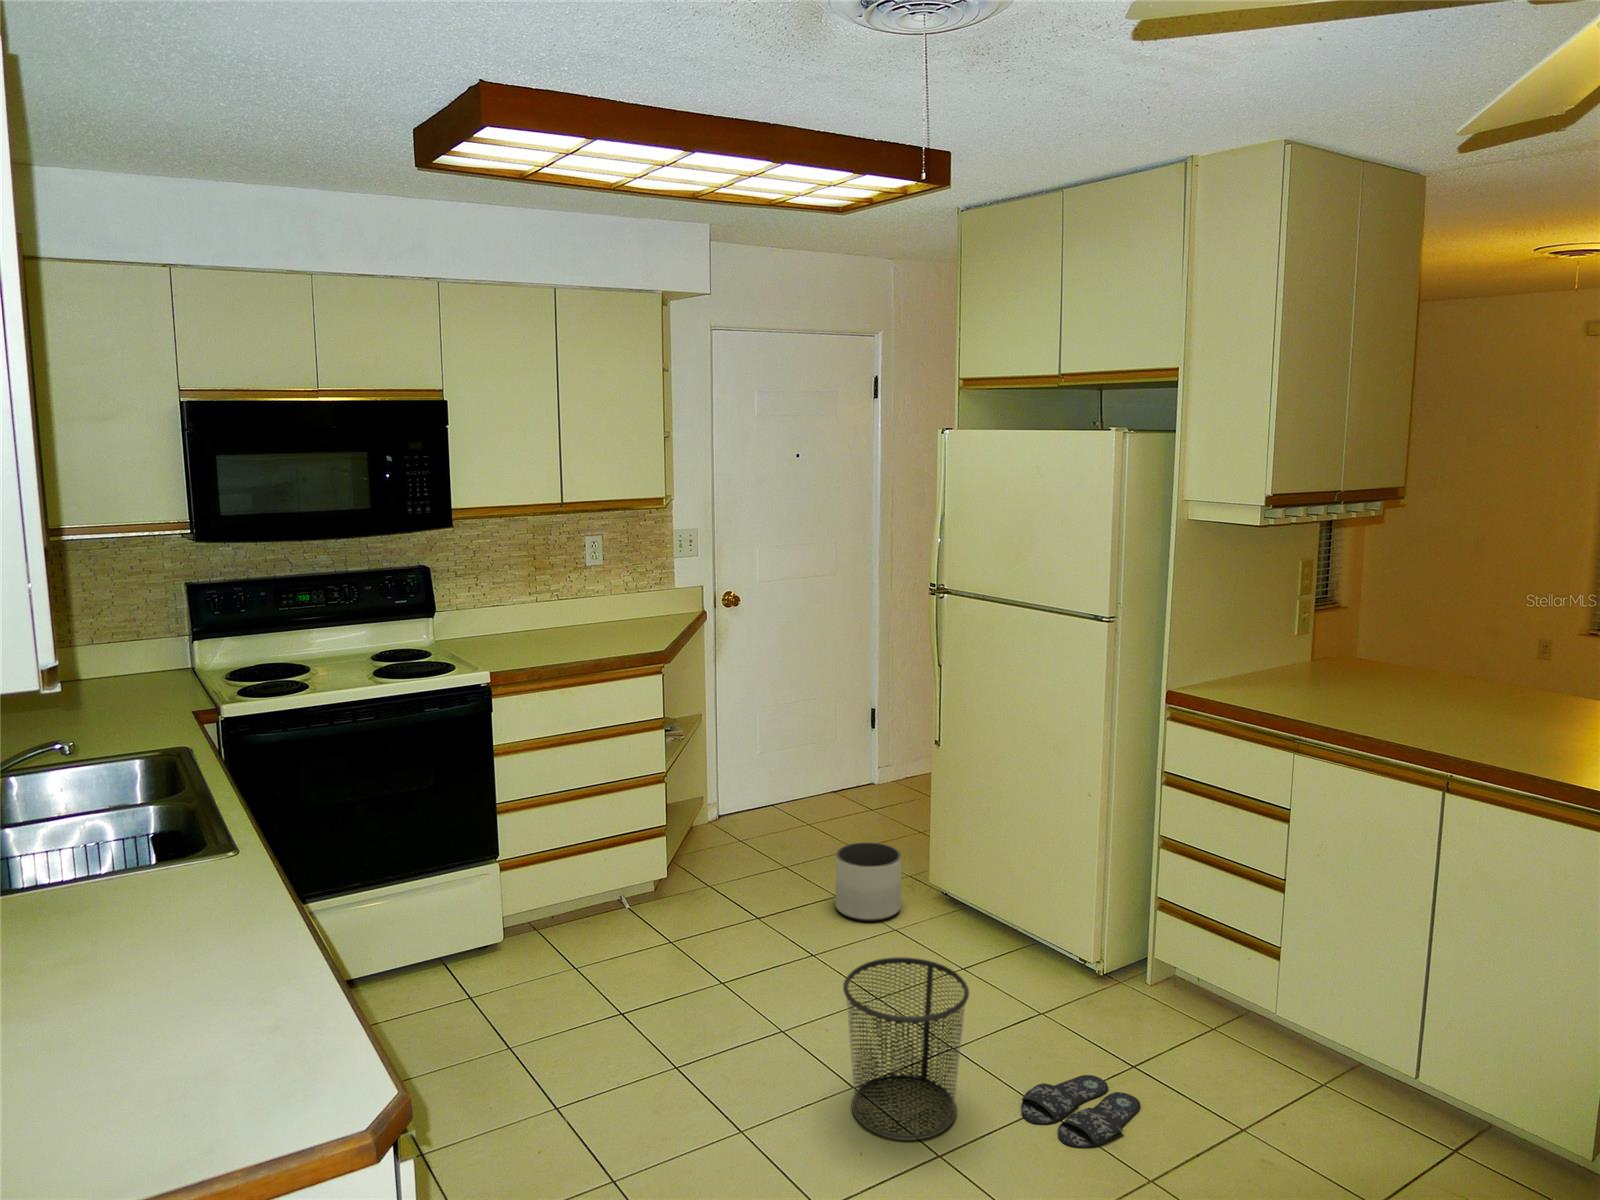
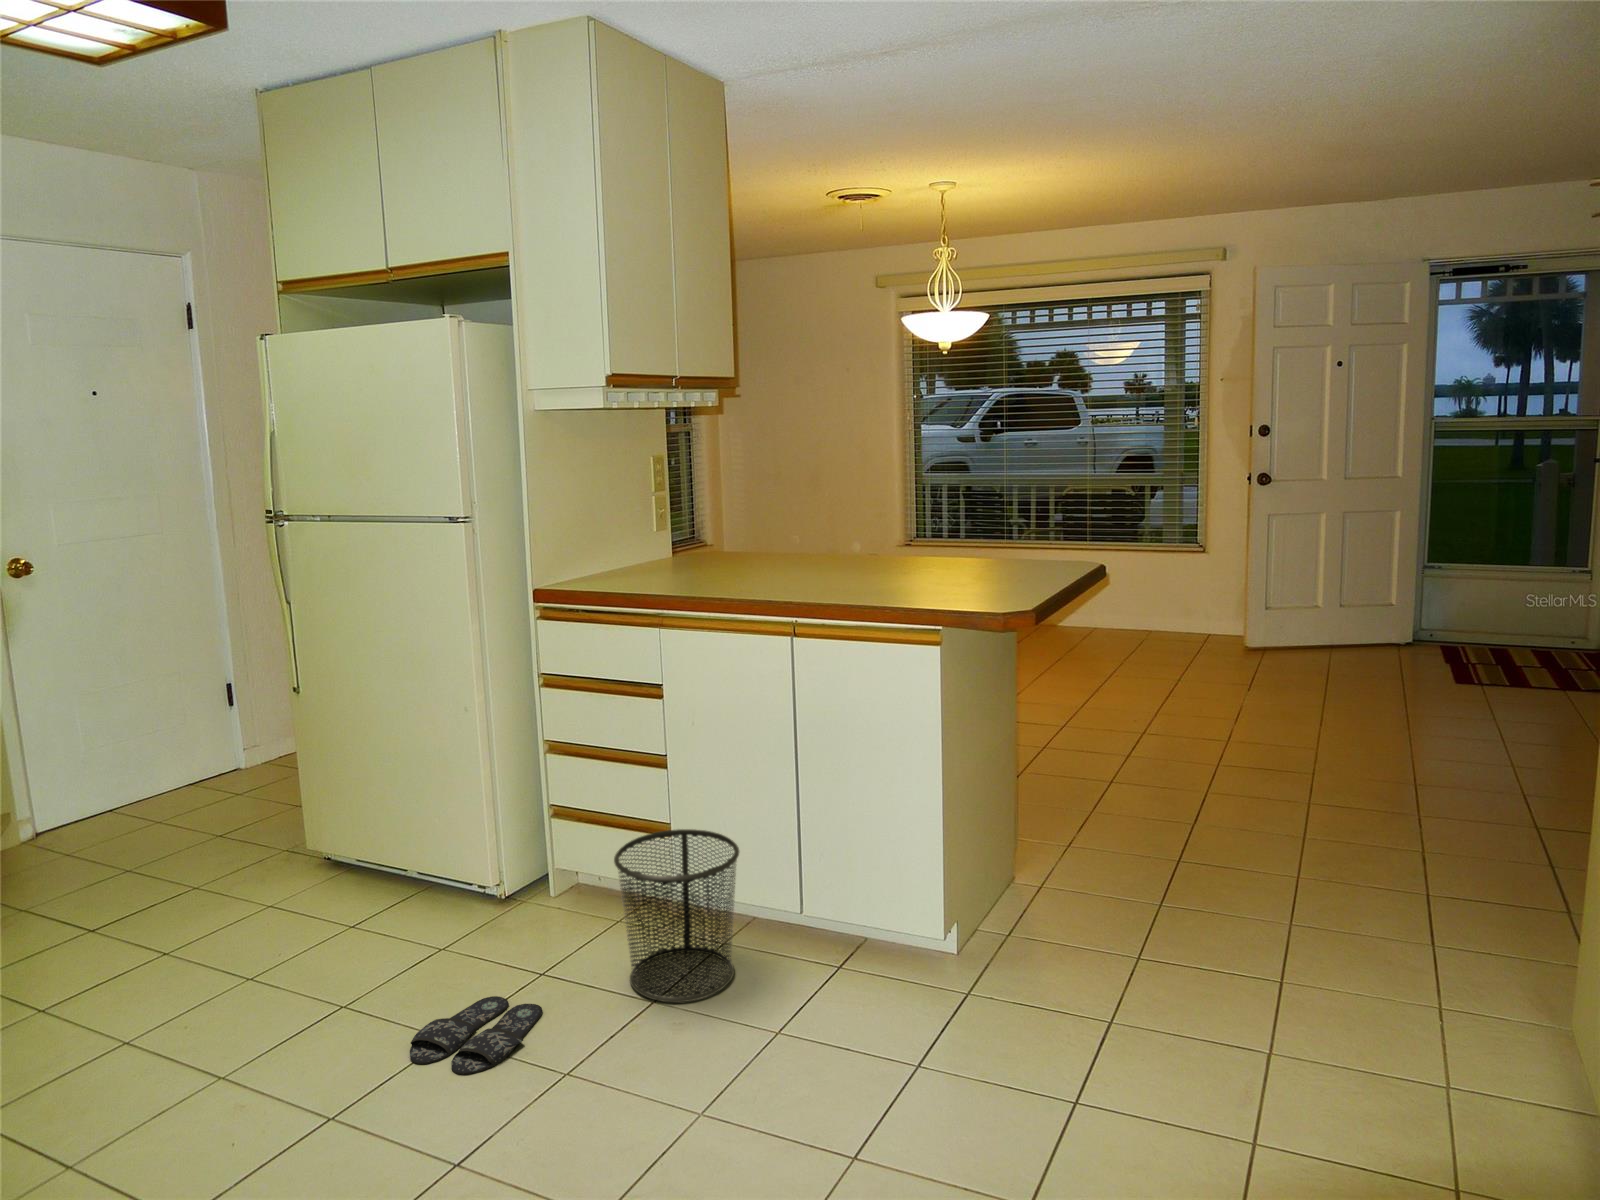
planter: present [835,842,901,921] -> none [183,818,275,909]
trash can: present [843,957,969,1140] -> present [614,829,739,1002]

